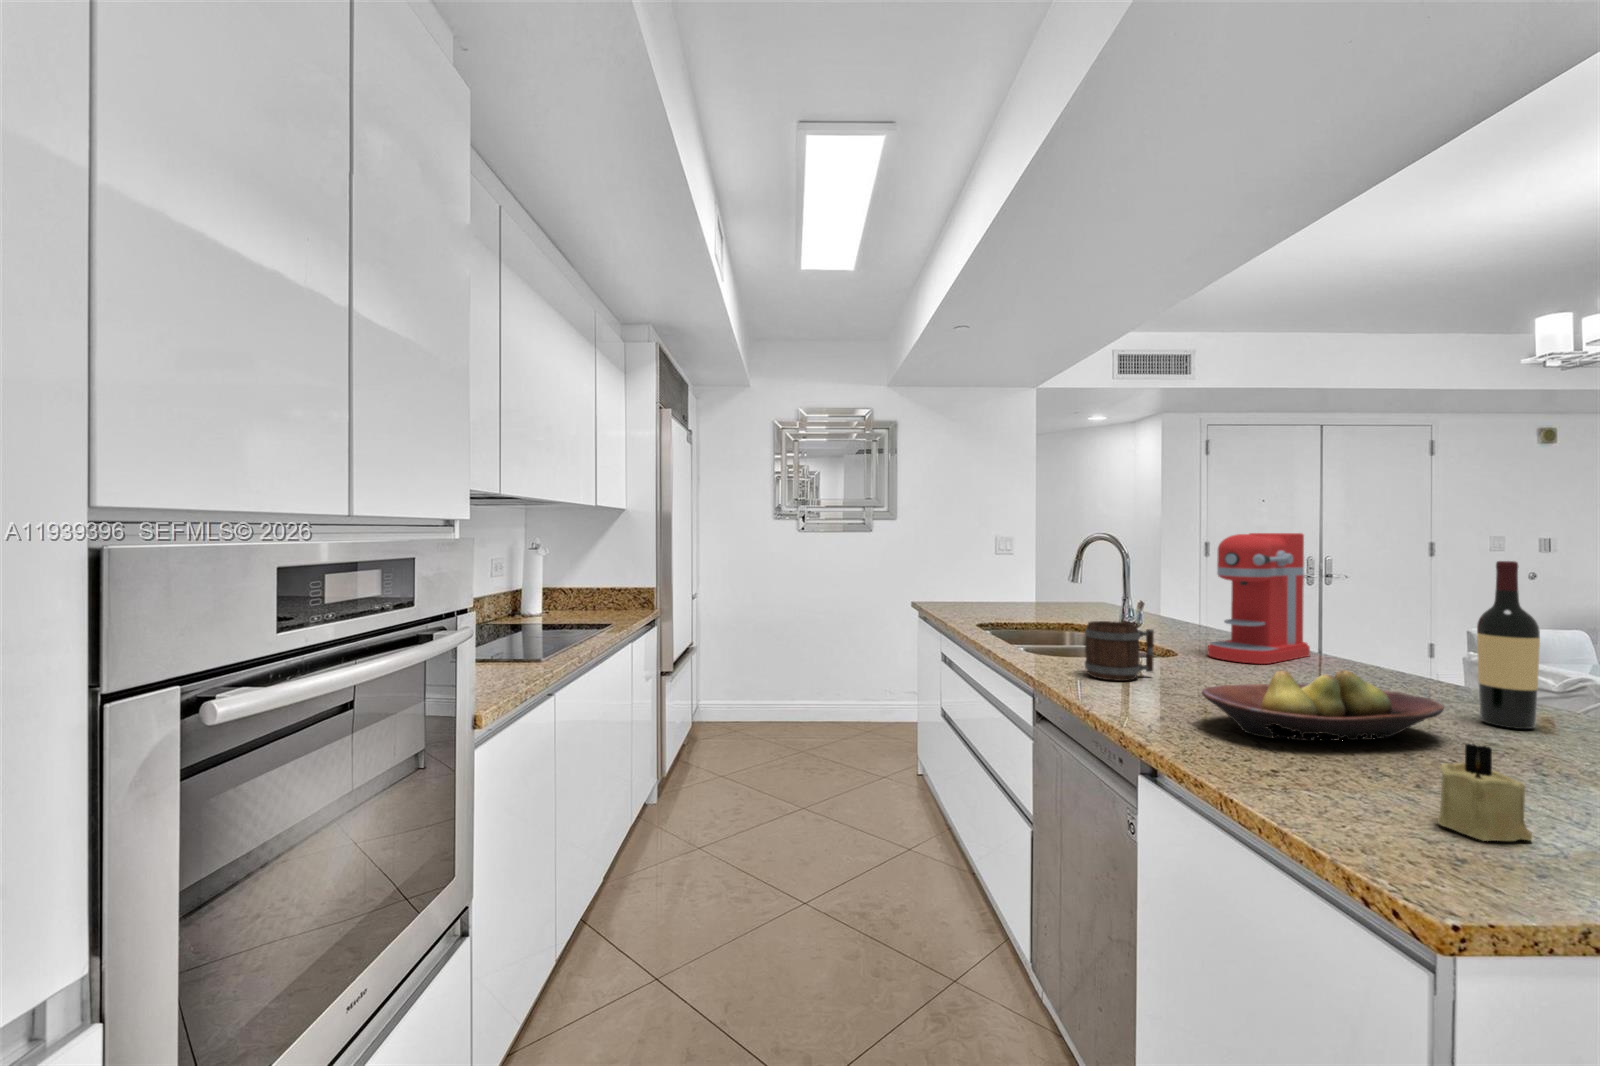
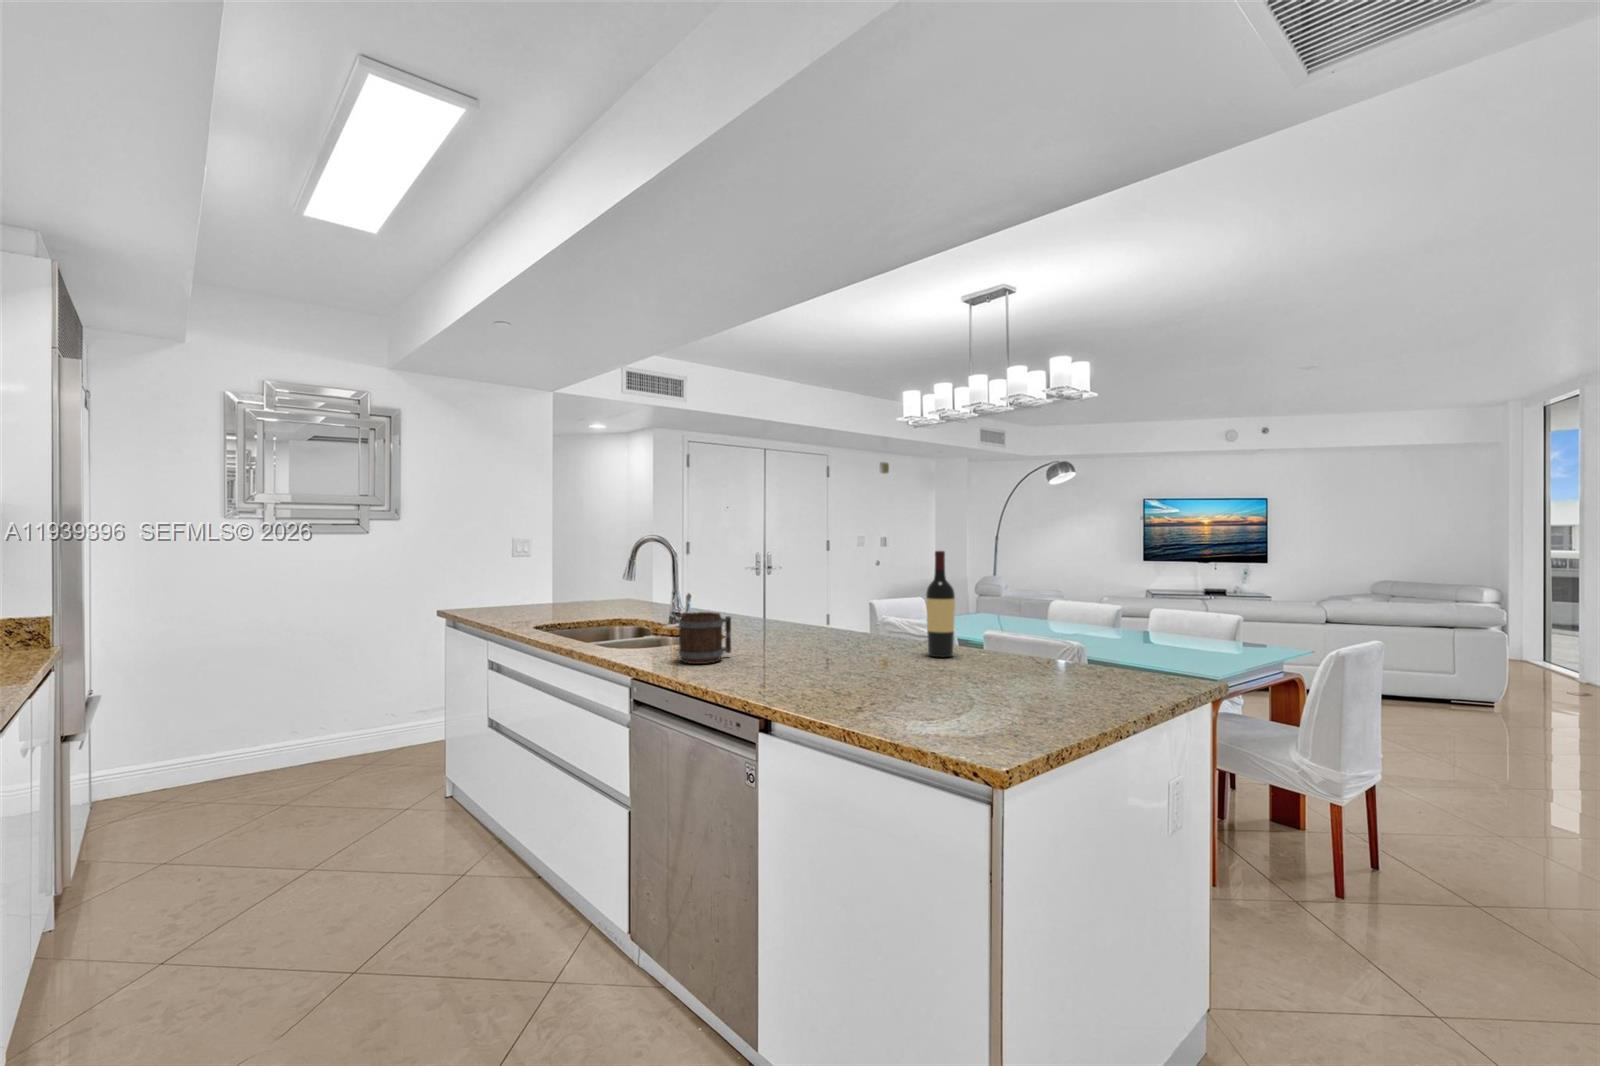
coffee maker: present [1208,533,1310,664] -> none [752,534,813,637]
fruit bowl: present [1202,670,1444,741] -> none [794,631,924,687]
candle: present [1438,744,1532,841] -> none [958,663,999,721]

